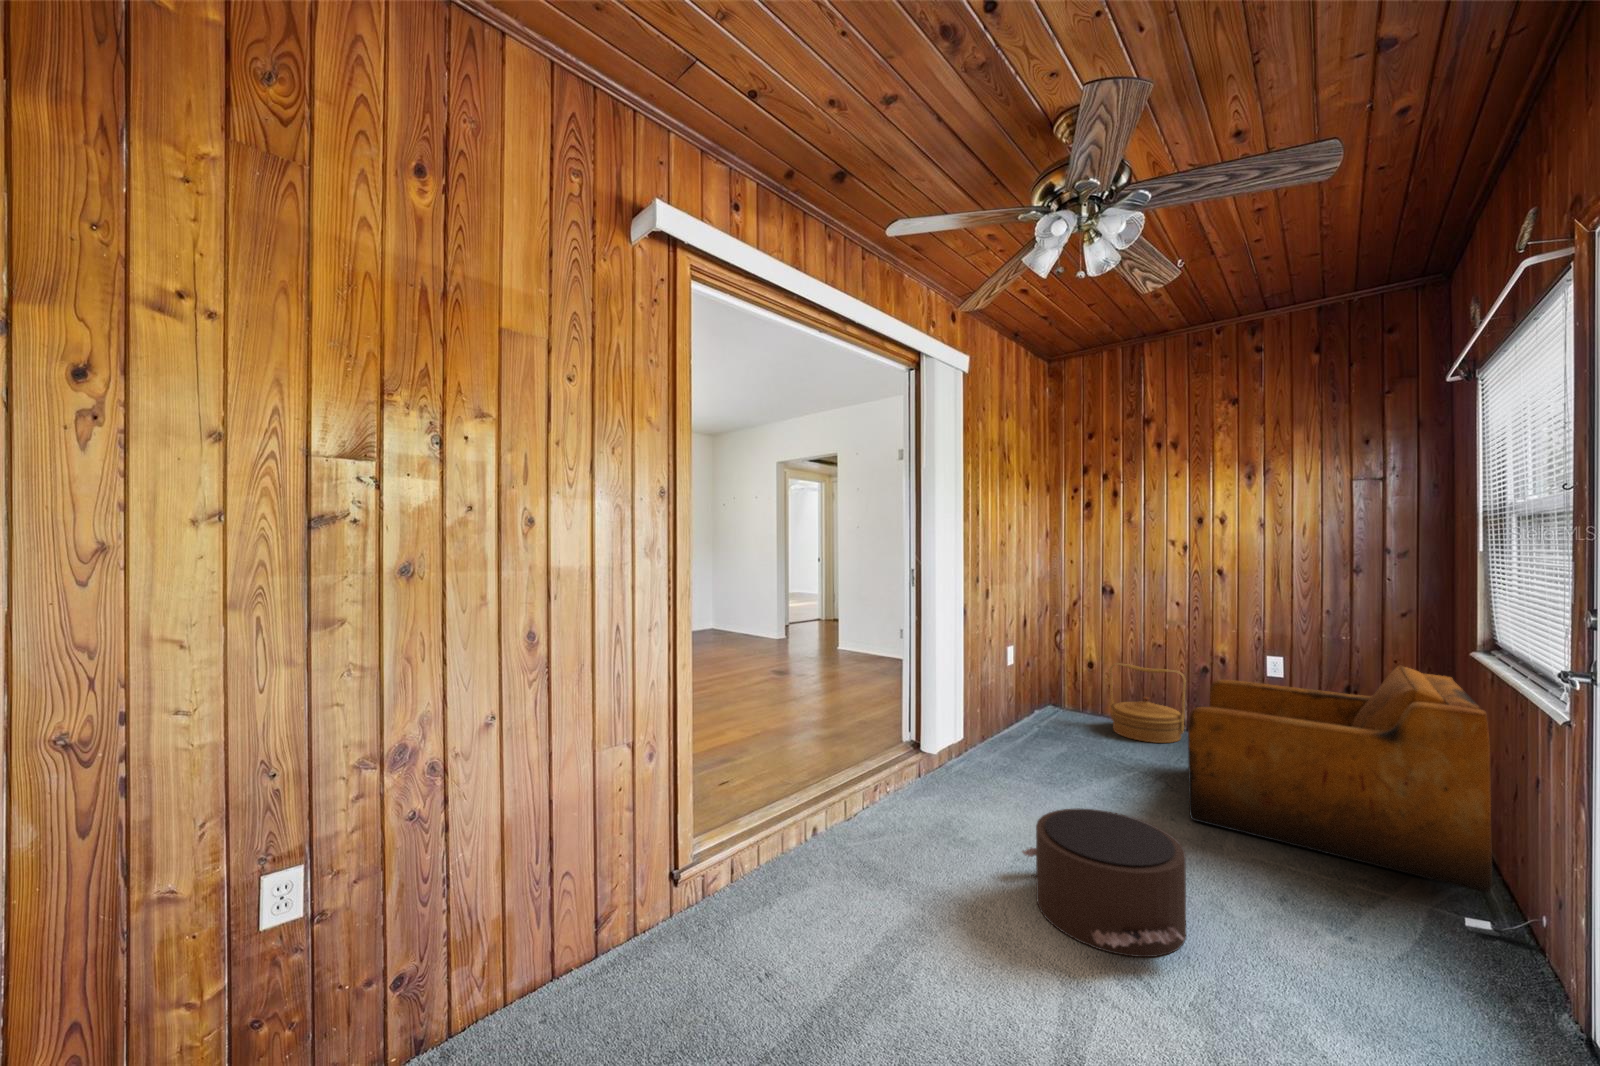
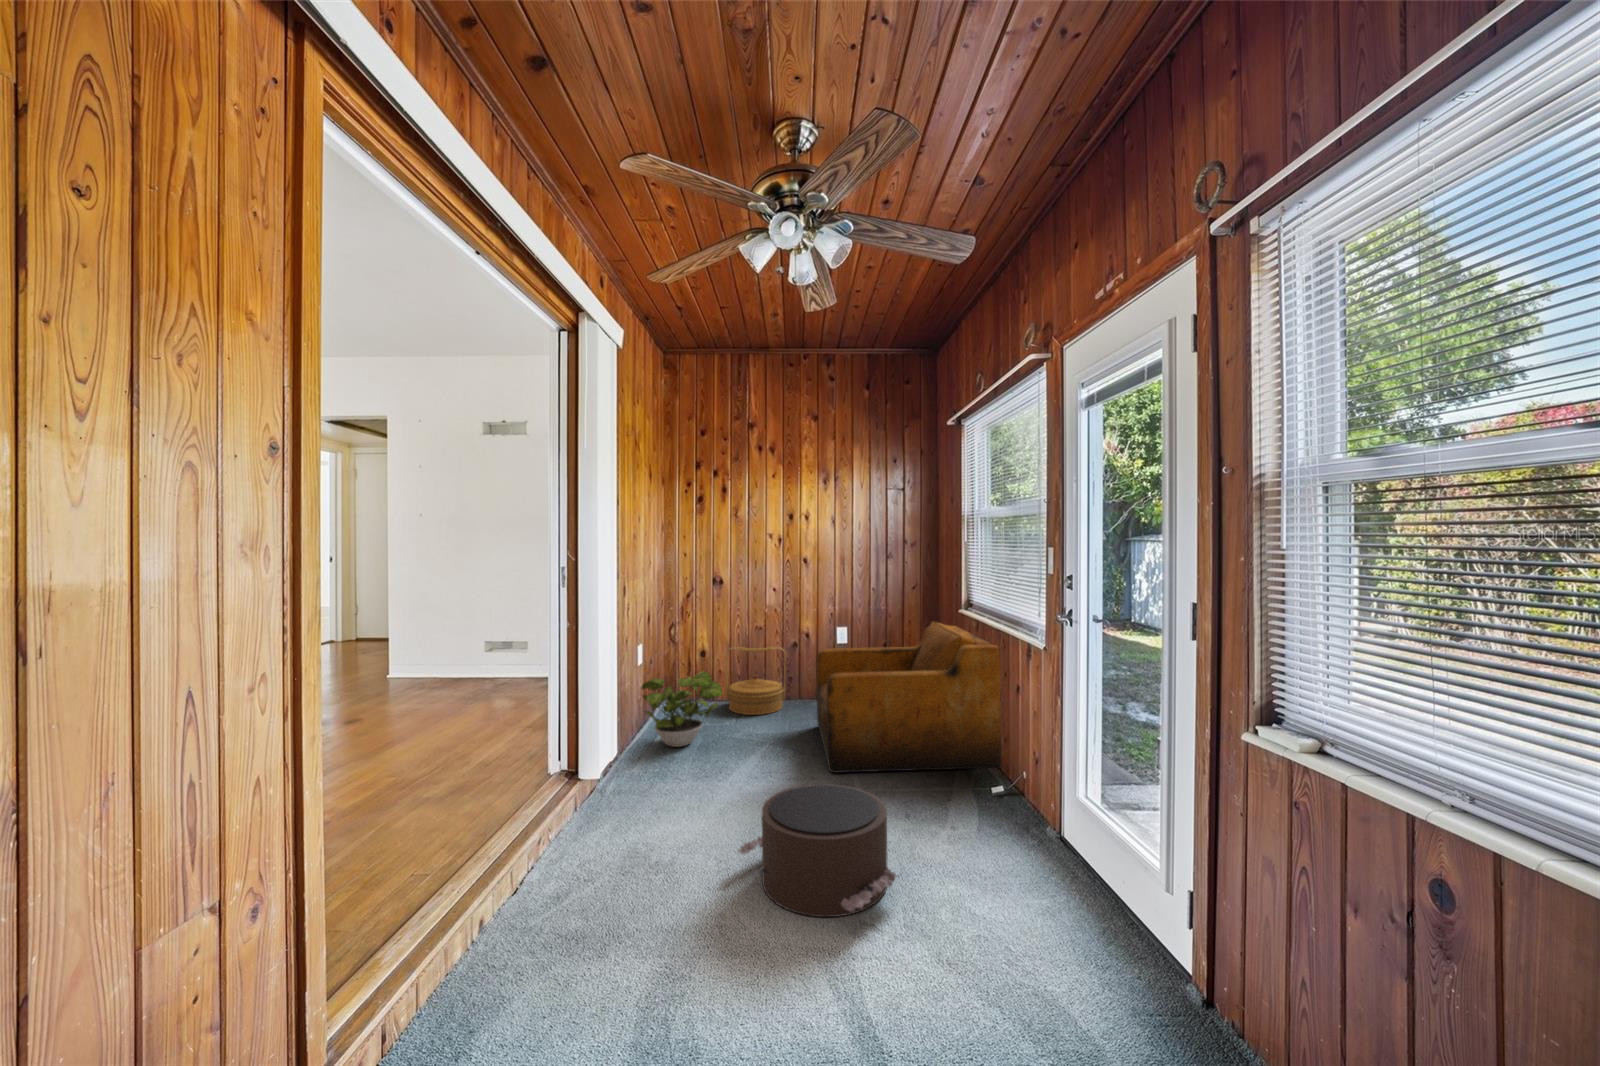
potted plant: none [1001,680,1082,752] -> present [641,671,722,747]

